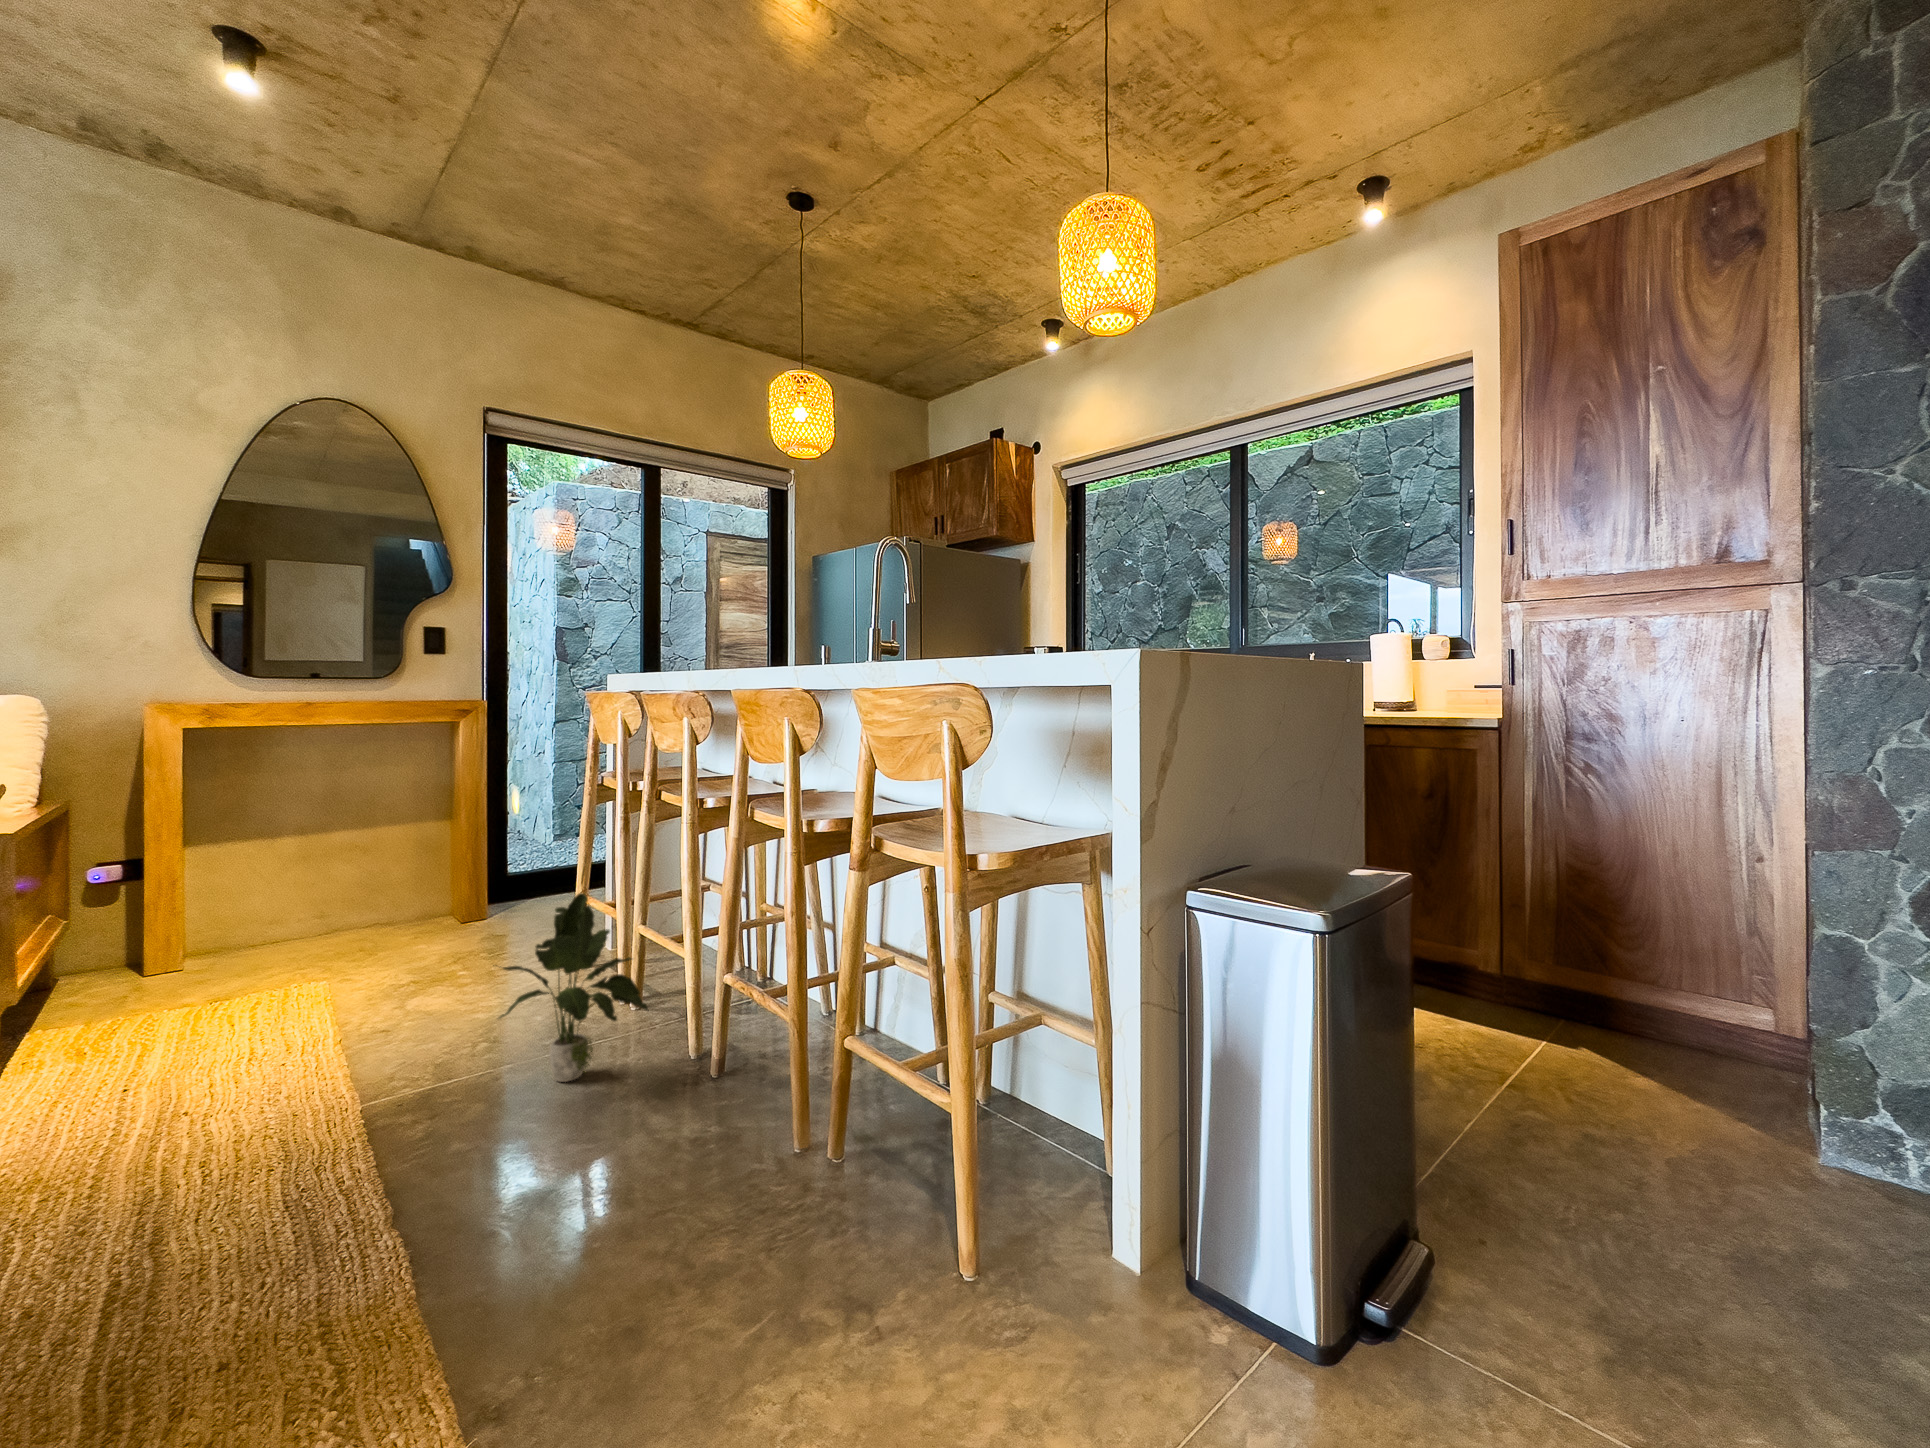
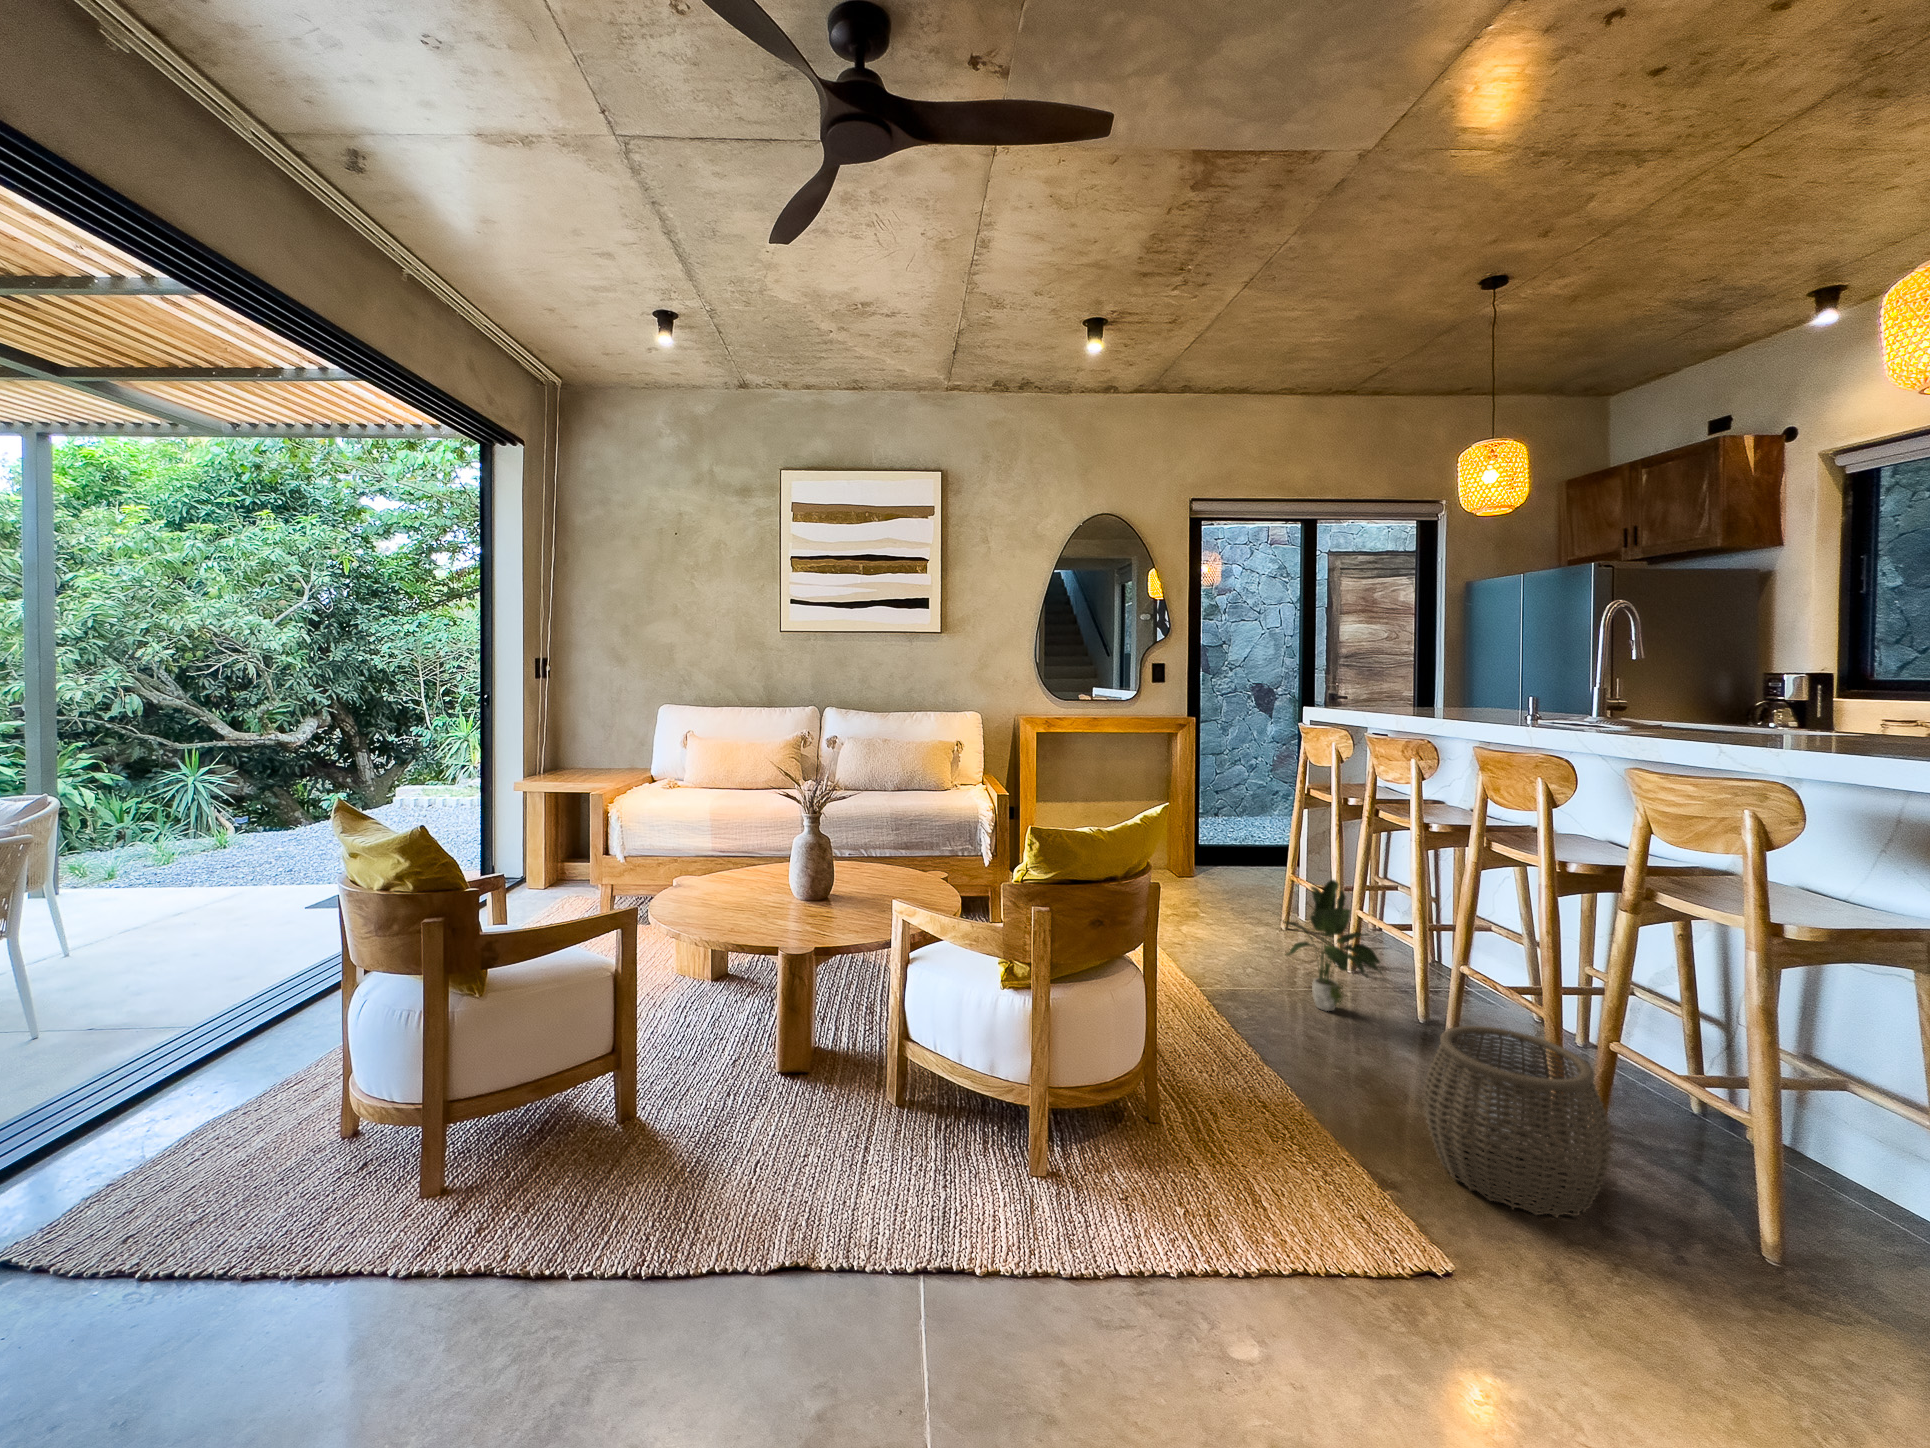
woven basket: none [591,1060,824,1345] -> present [1423,1026,1613,1218]

